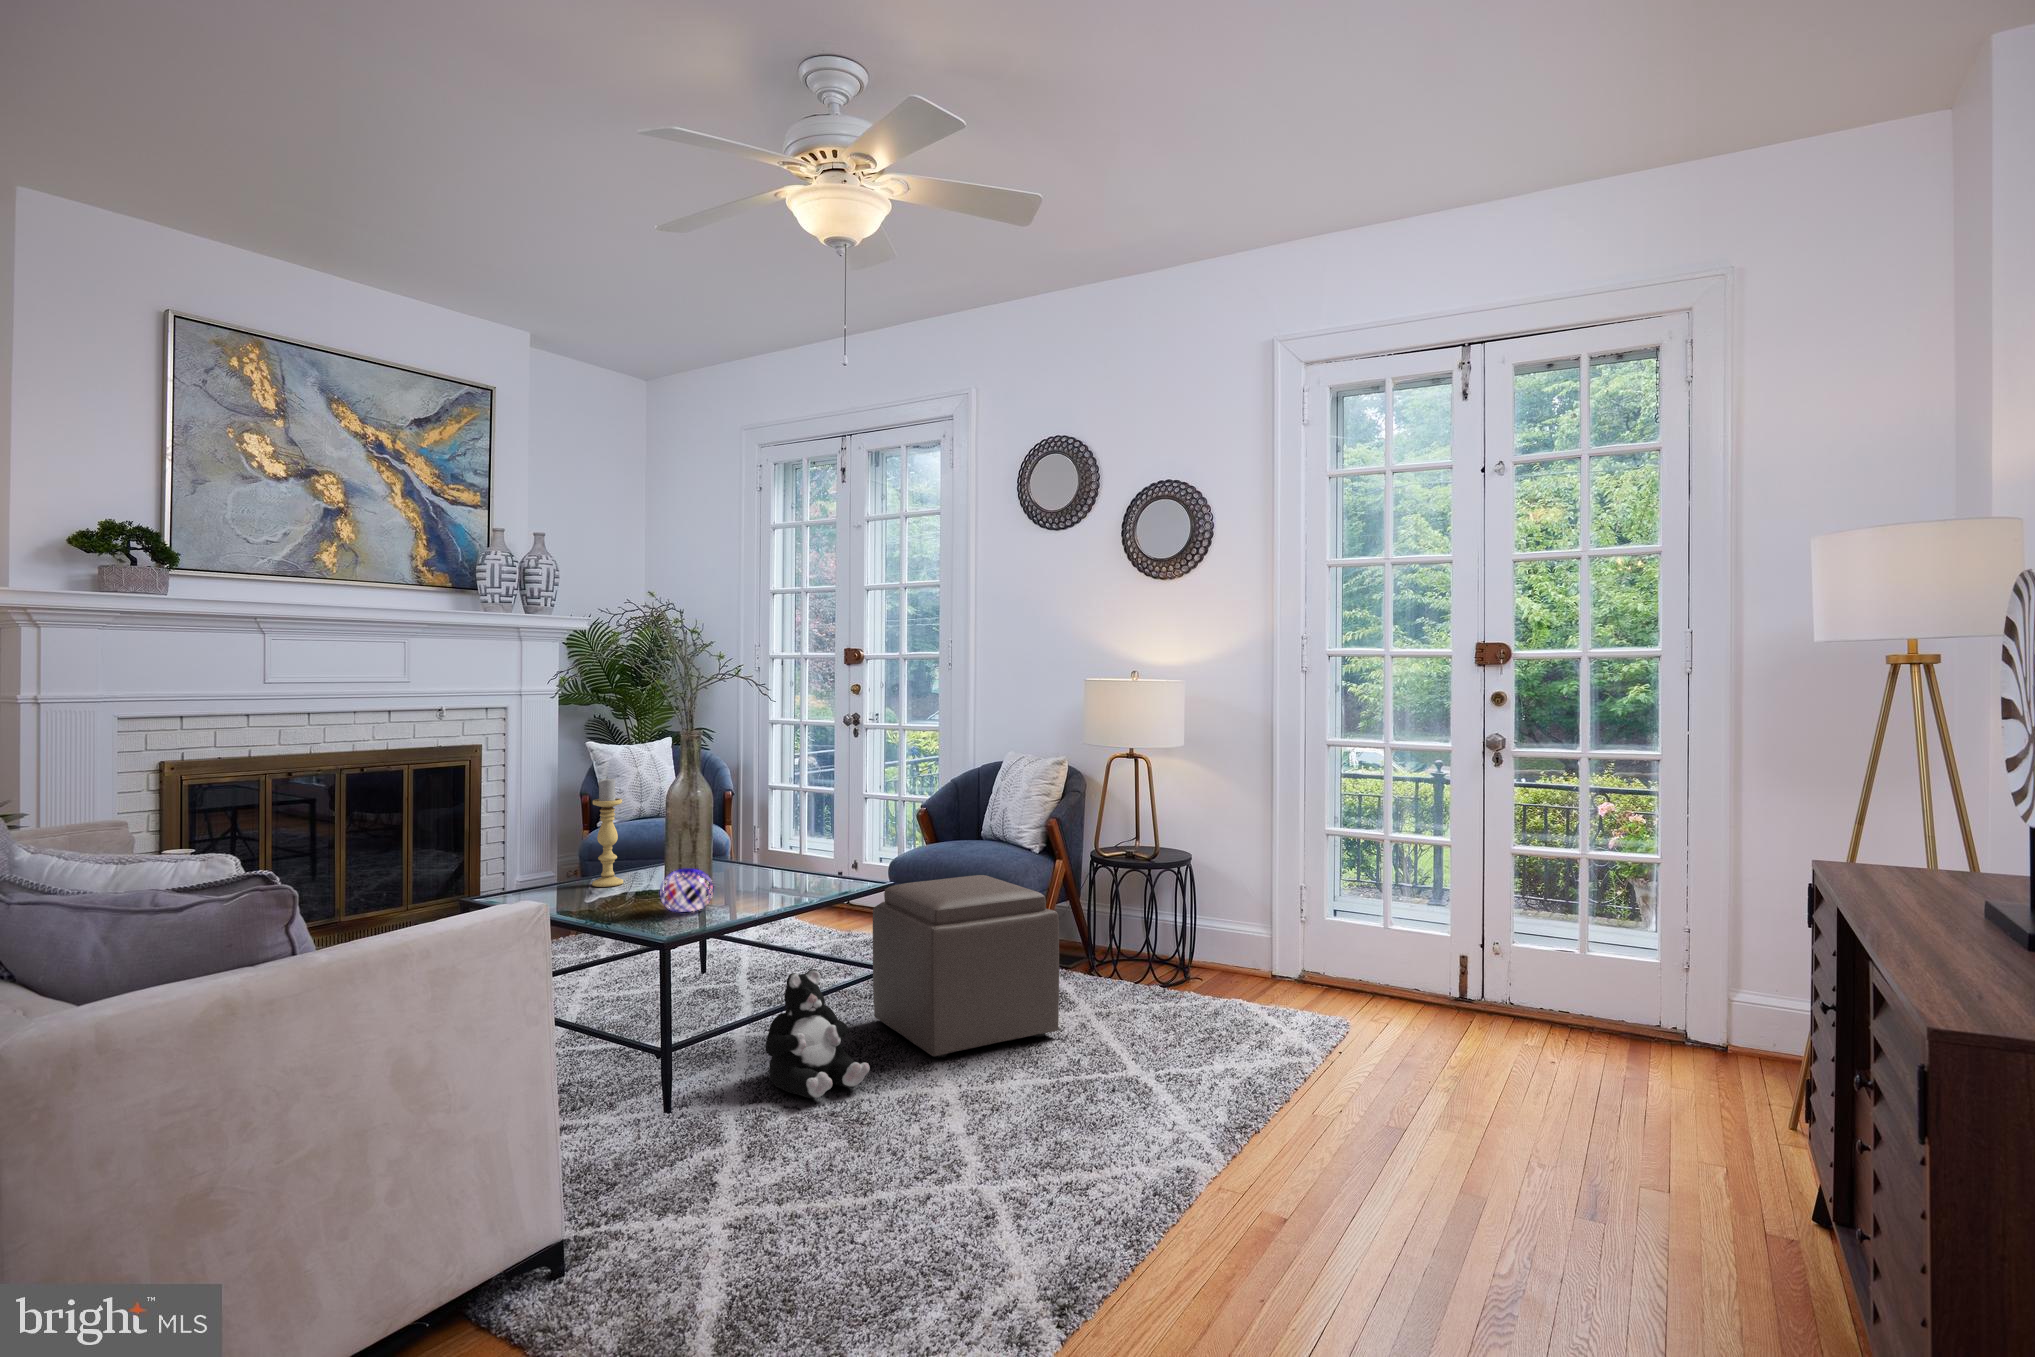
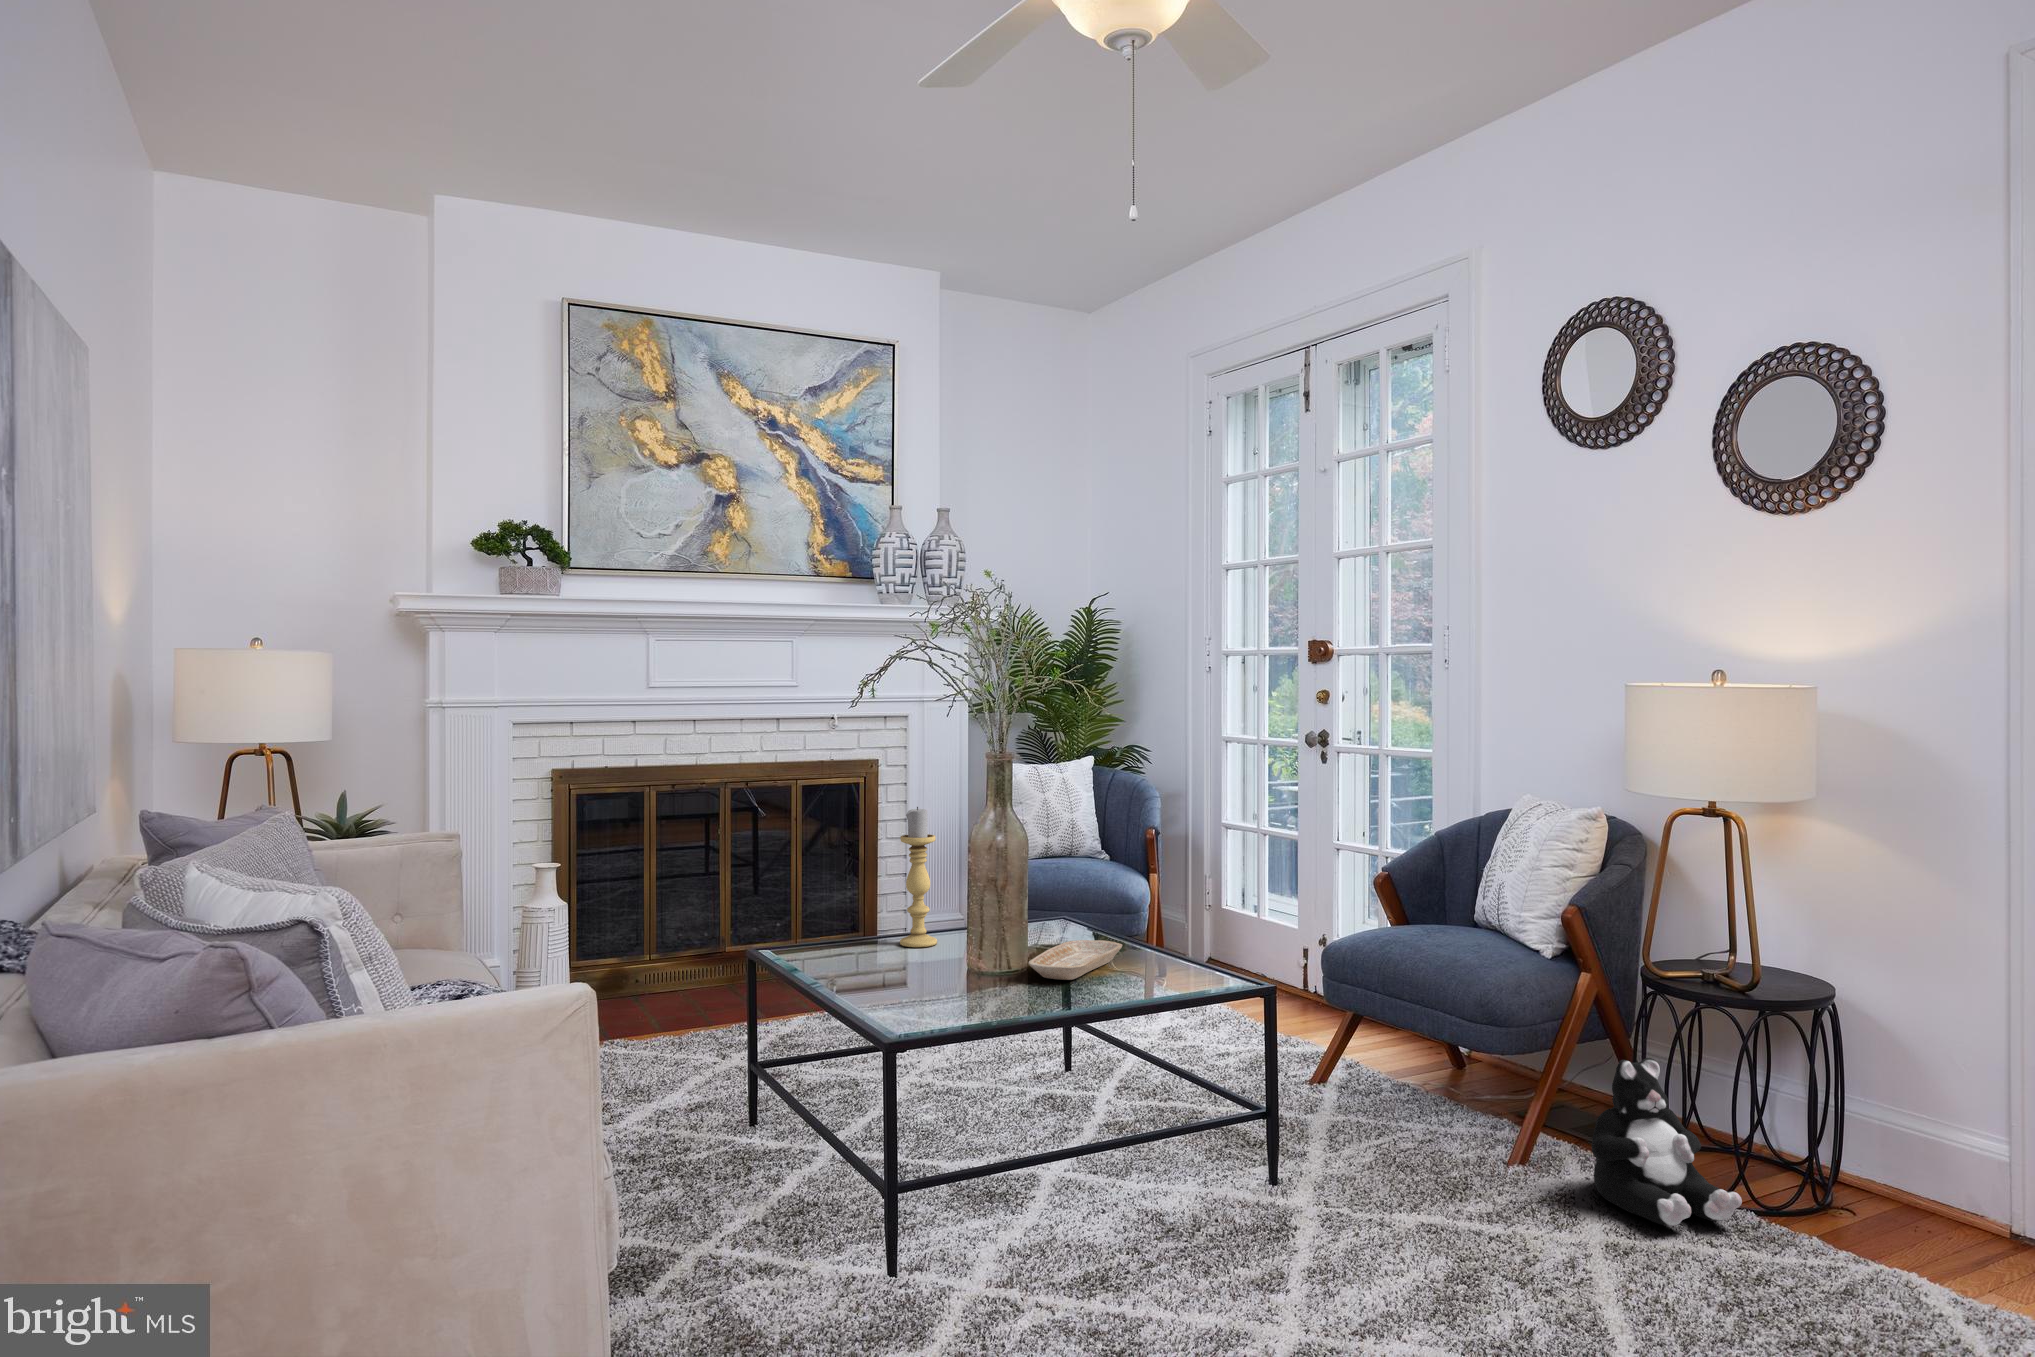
tray: none [721,867,777,895] -> present [1029,940,1122,980]
decorative orb: present [660,868,714,912] -> none [932,938,1001,998]
ottoman: present [873,875,1059,1058] -> none [1239,989,1519,1274]
plush toy: present [765,969,870,1098] -> present [1592,1058,1742,1226]

